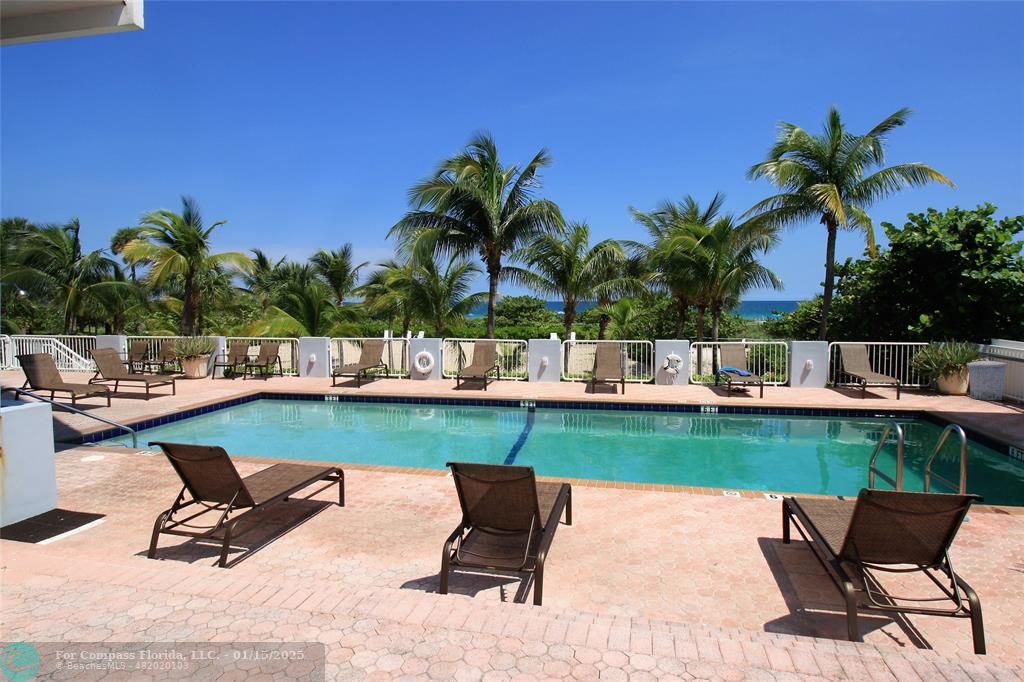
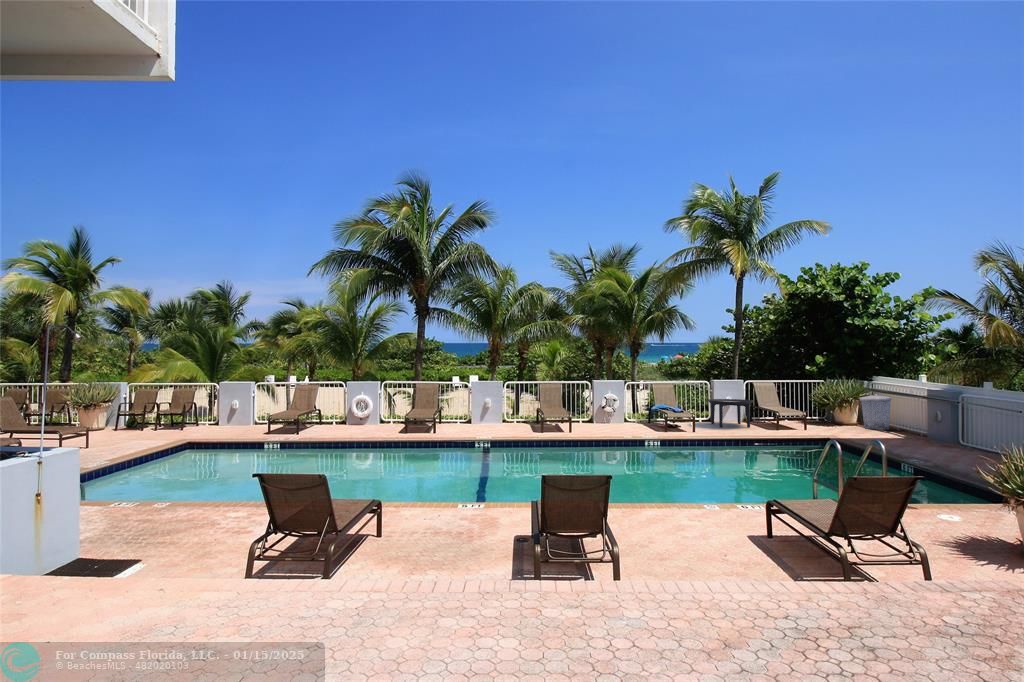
round table: none [781,362,835,394] -> present [707,399,753,428]

